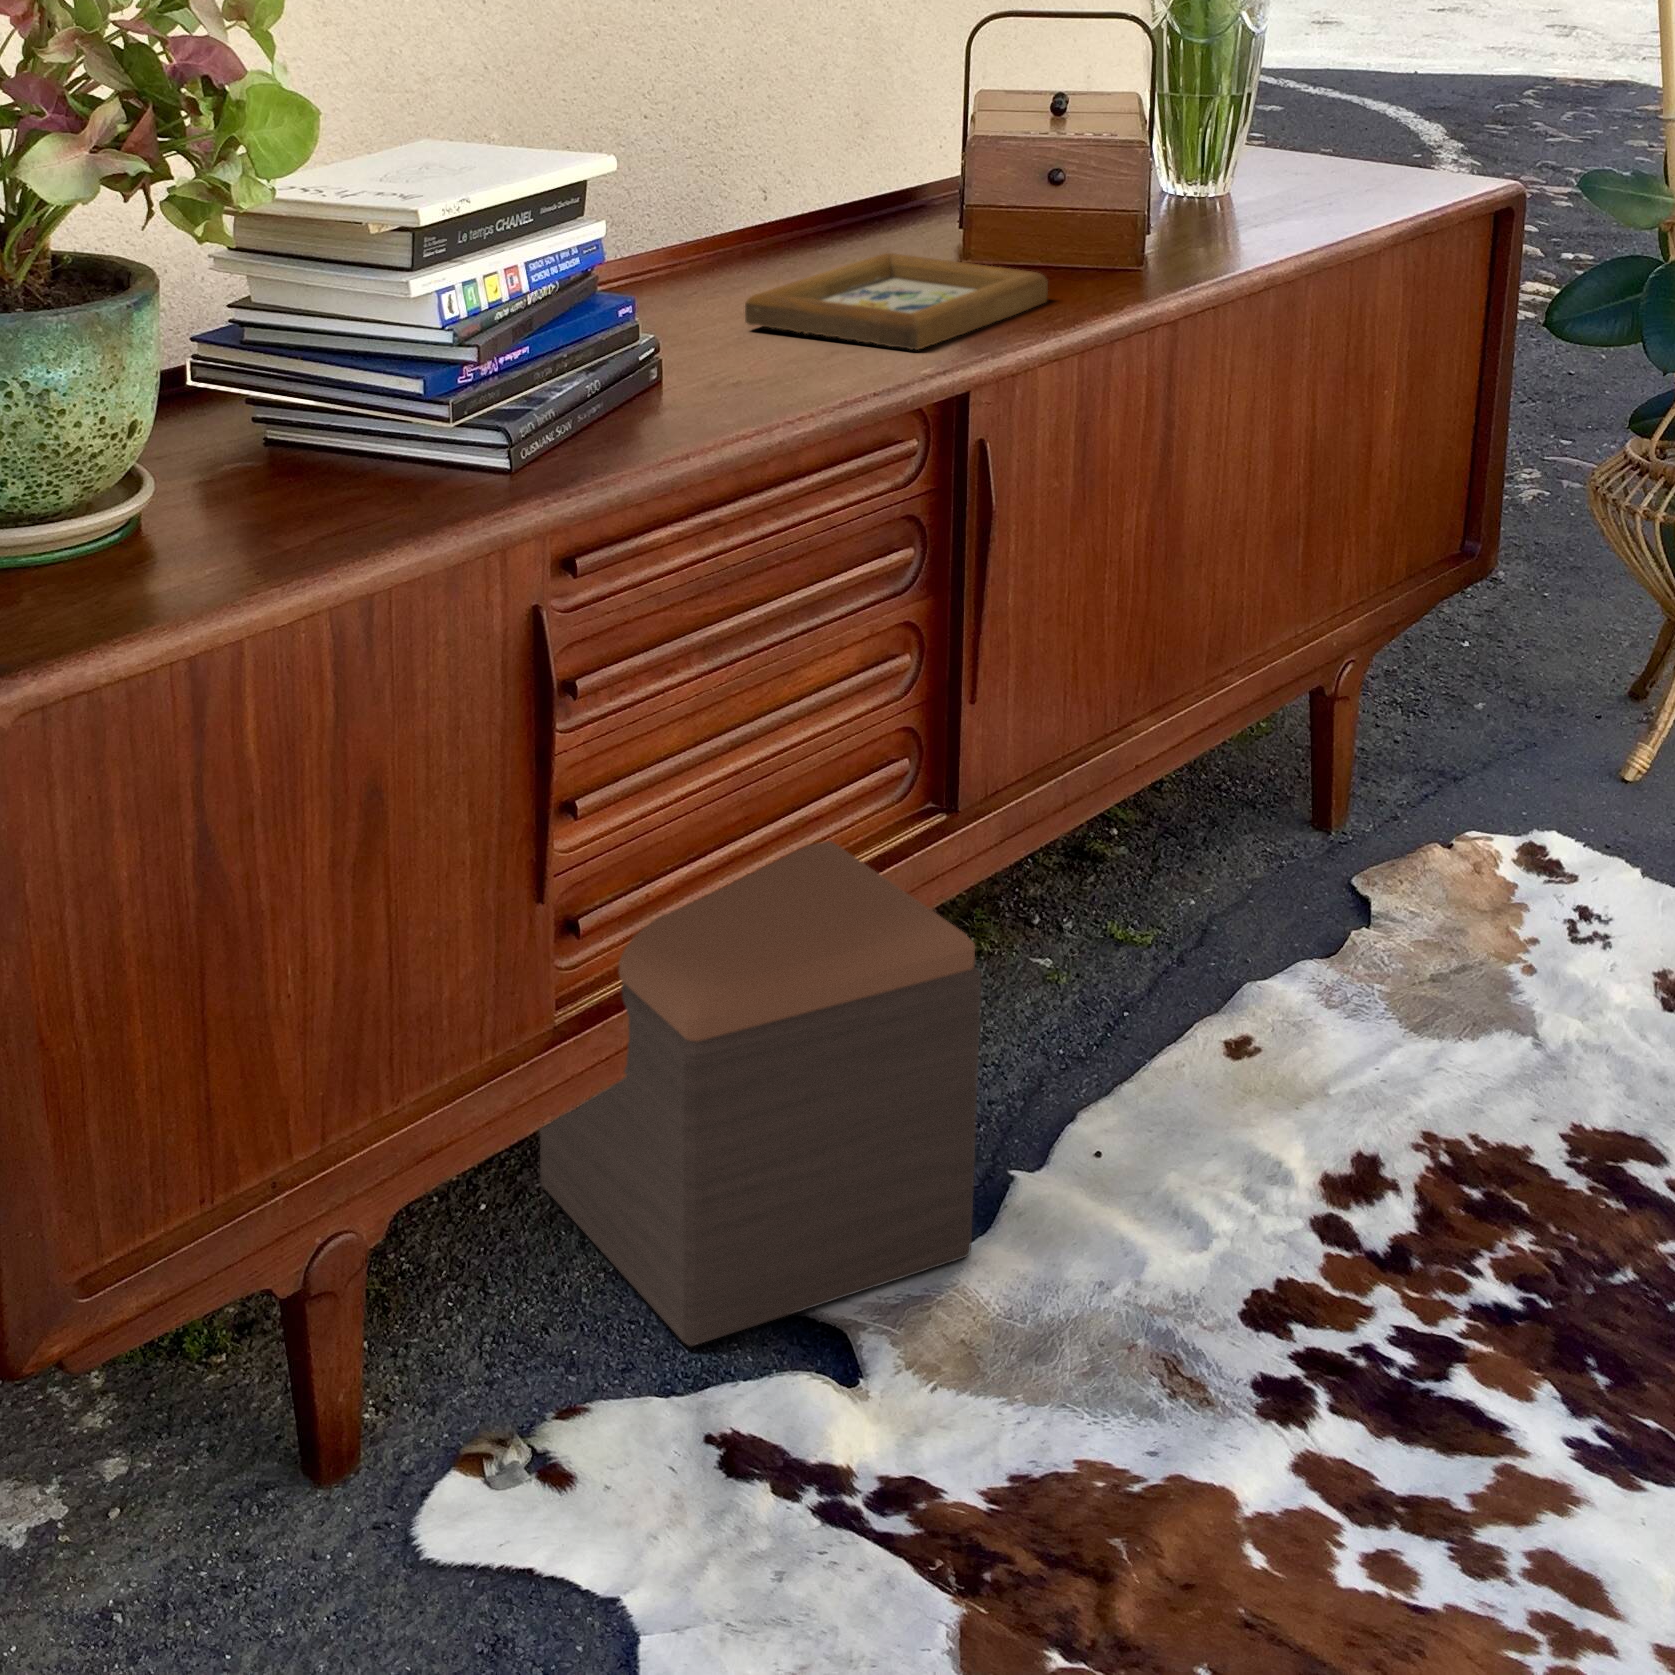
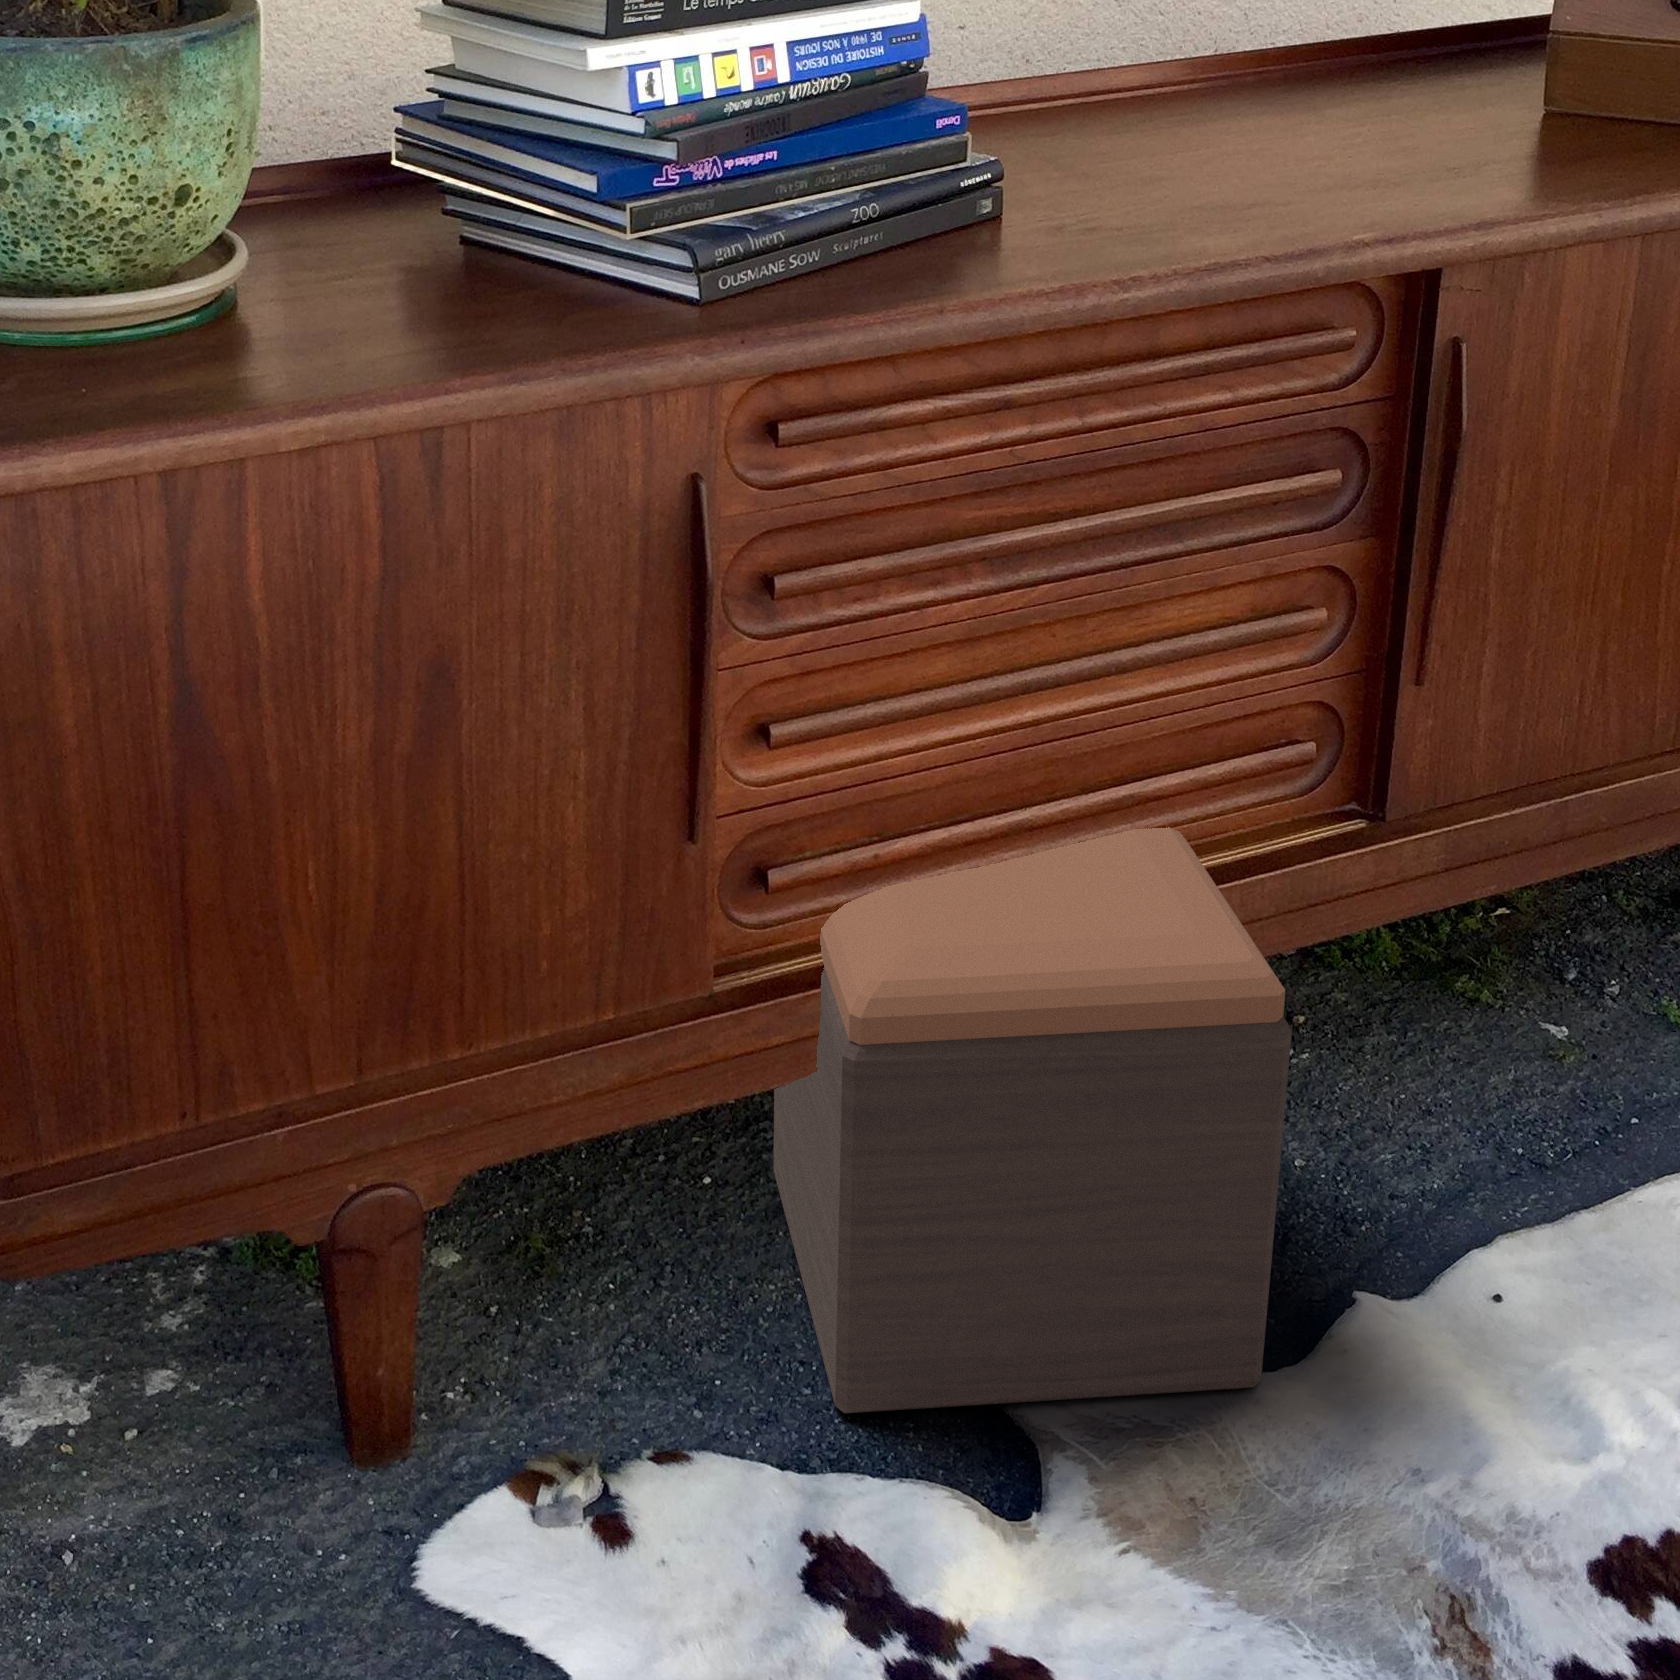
picture frame: present [745,253,1048,350] -> none [1179,74,1629,195]

